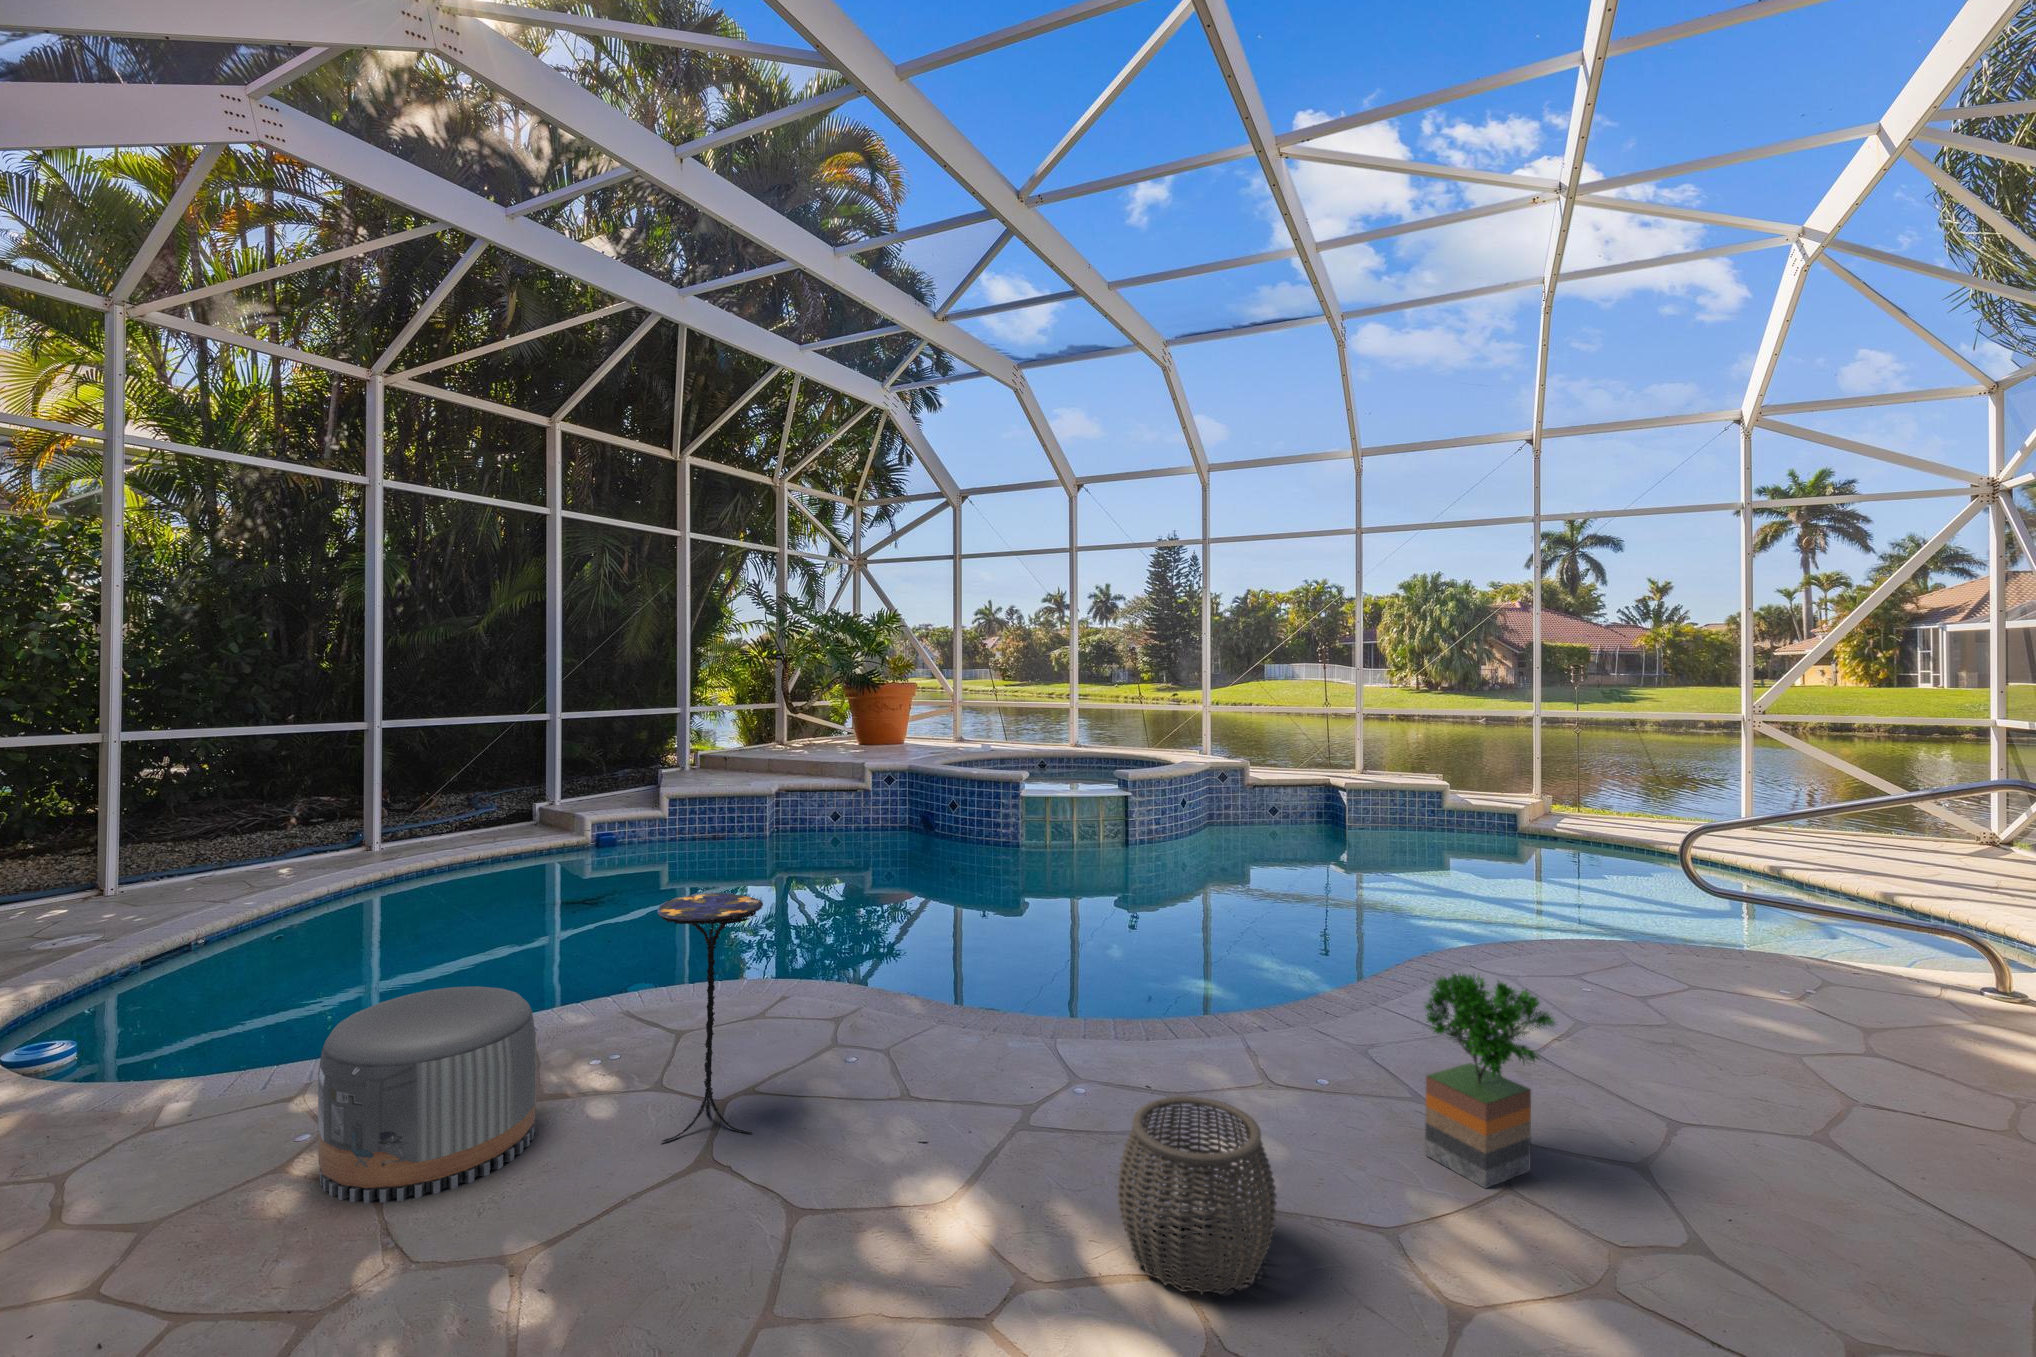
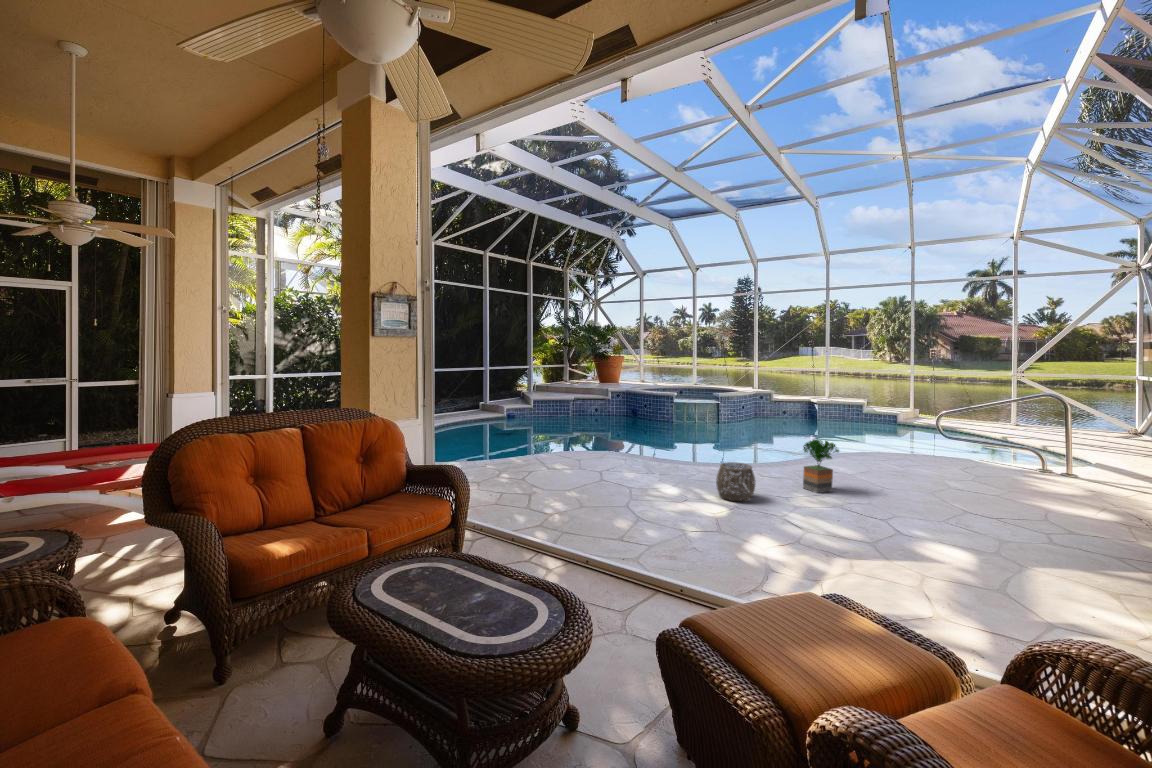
side table: present [658,893,763,1141] -> none [589,415,617,478]
pouf: present [318,986,536,1203] -> none [511,438,558,483]

